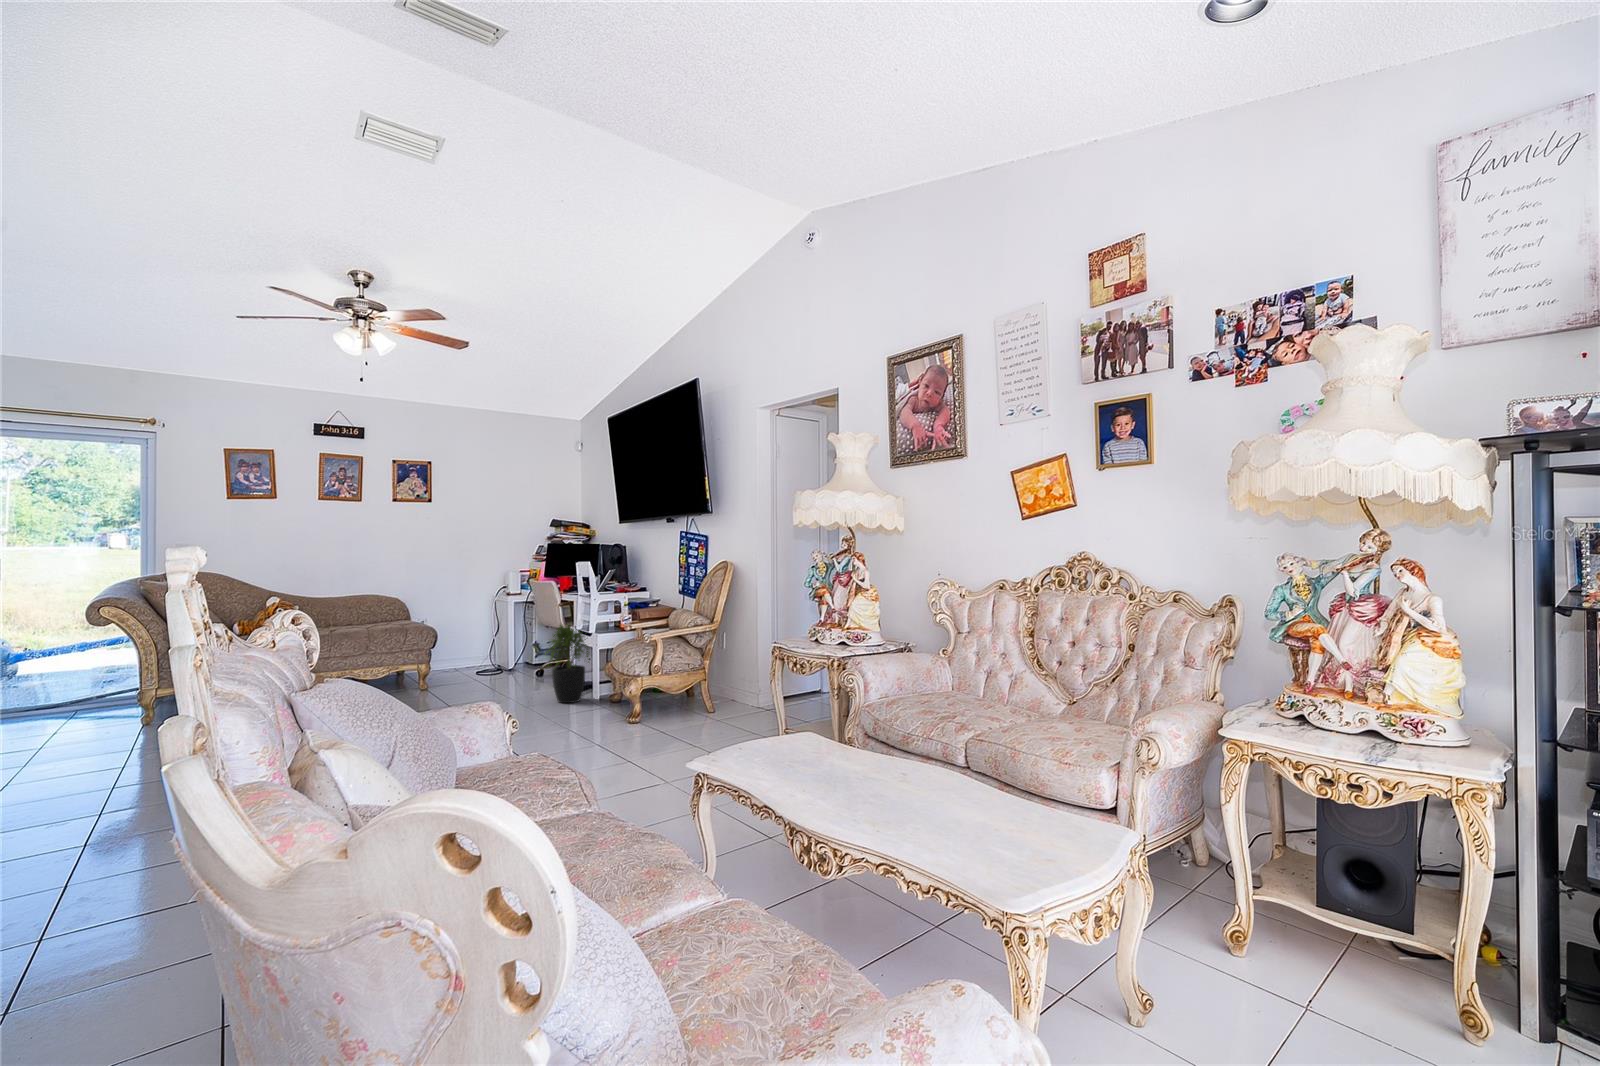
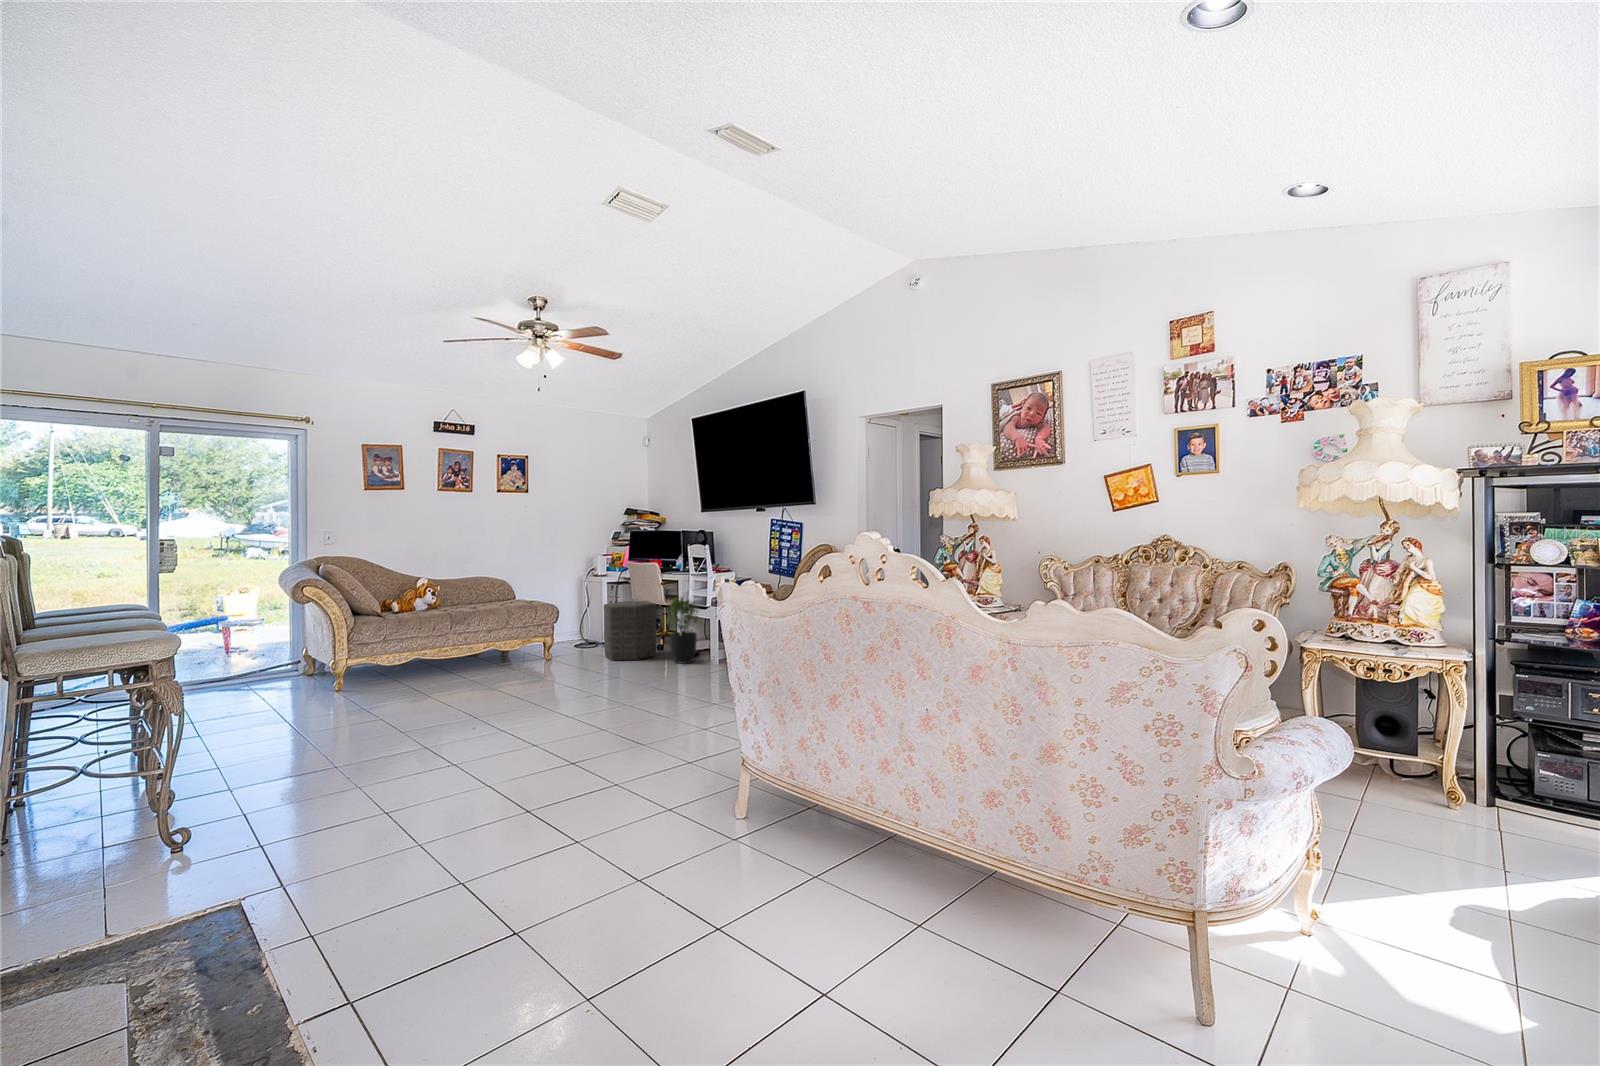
ottoman: none [491,628,549,697] -> present [604,601,656,660]

